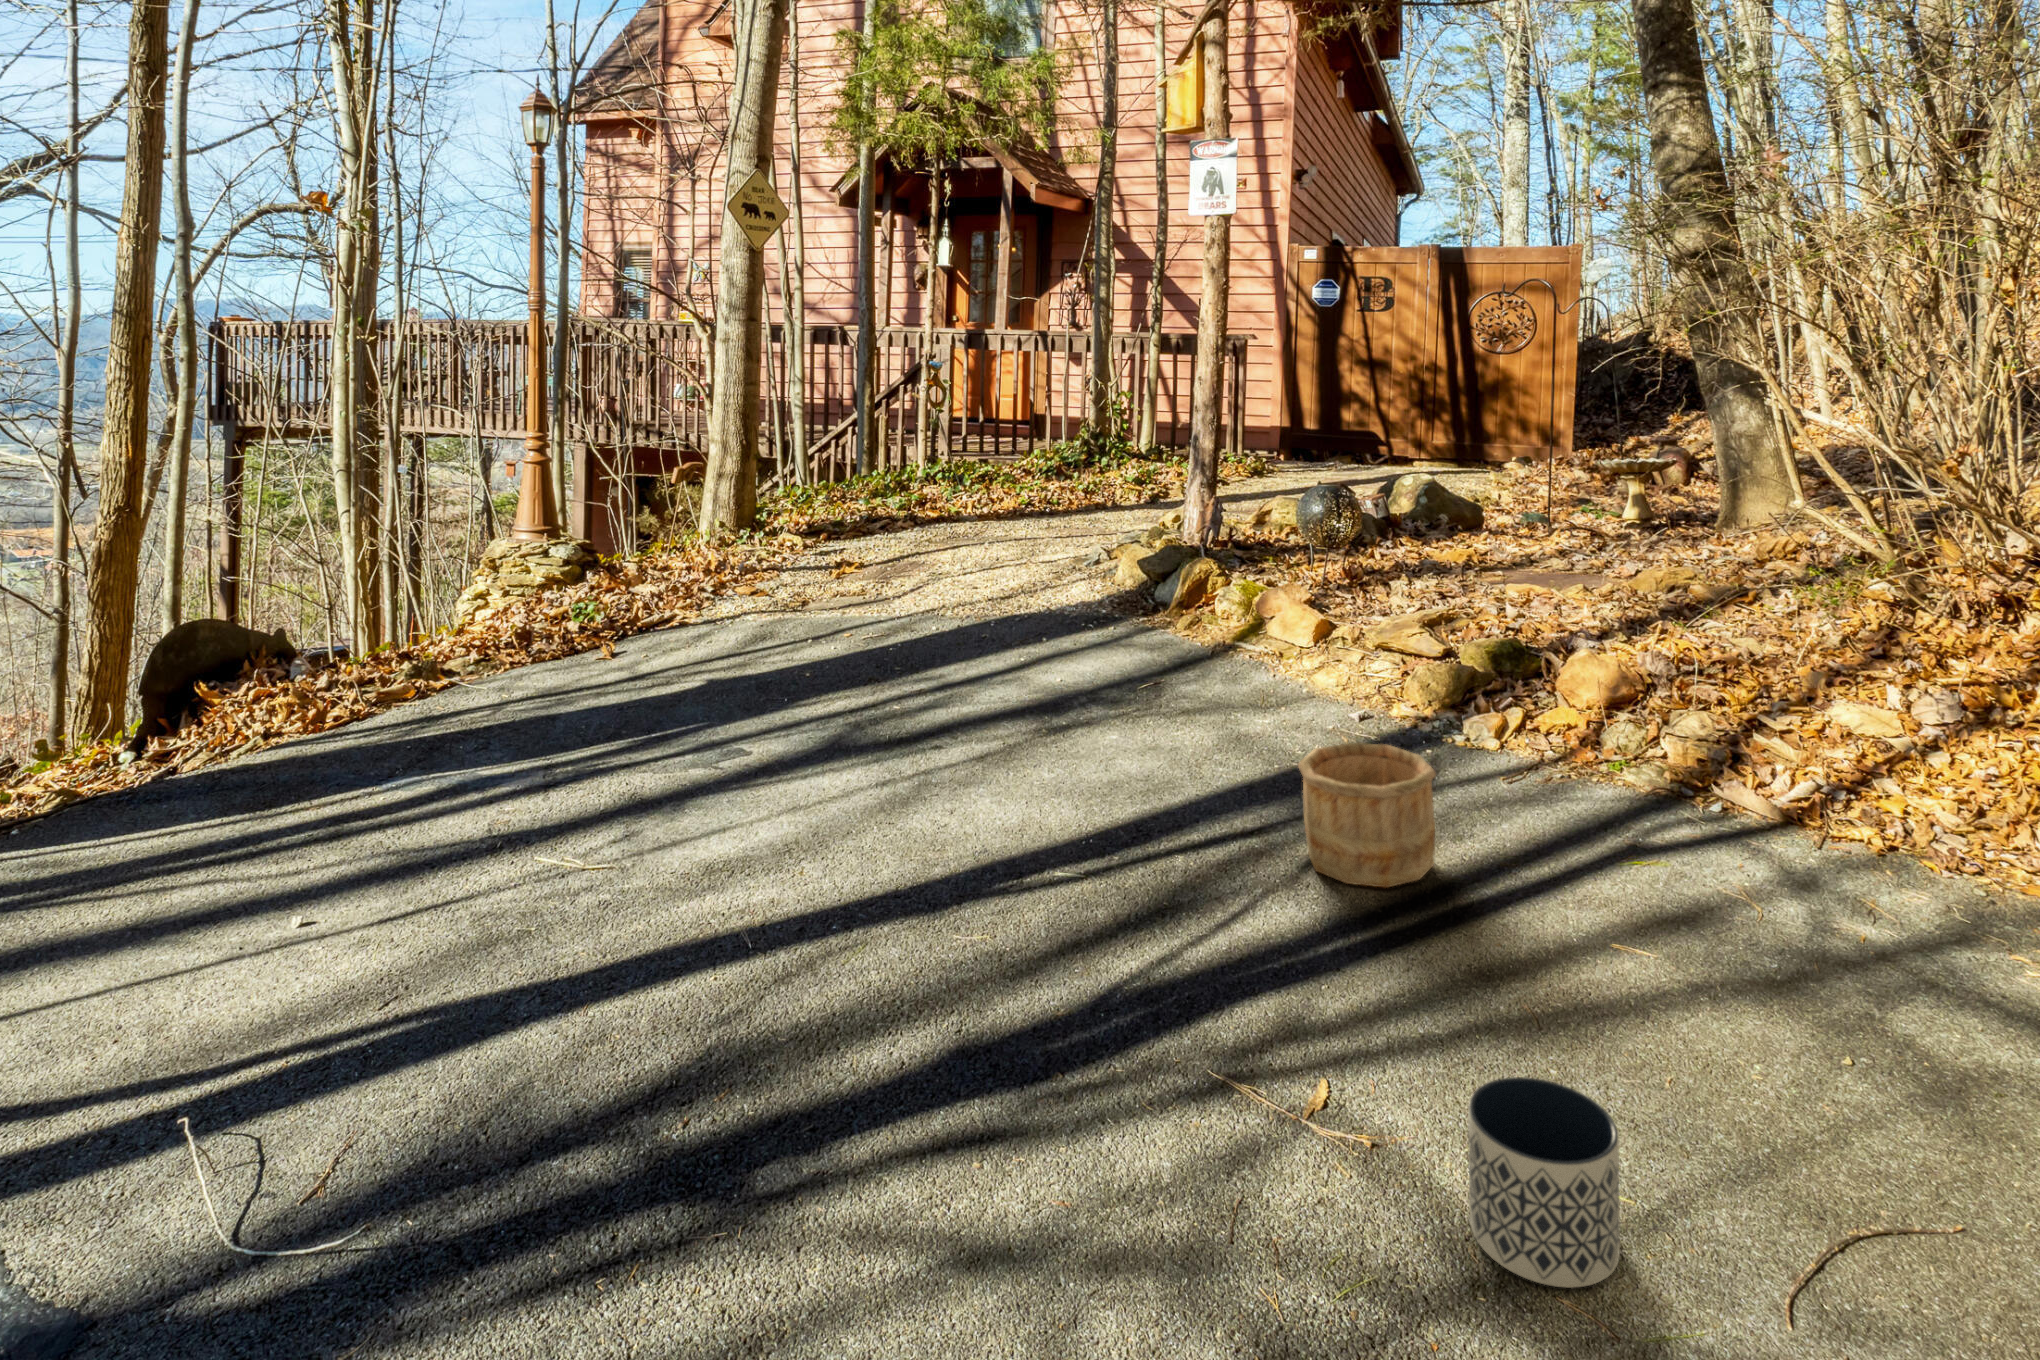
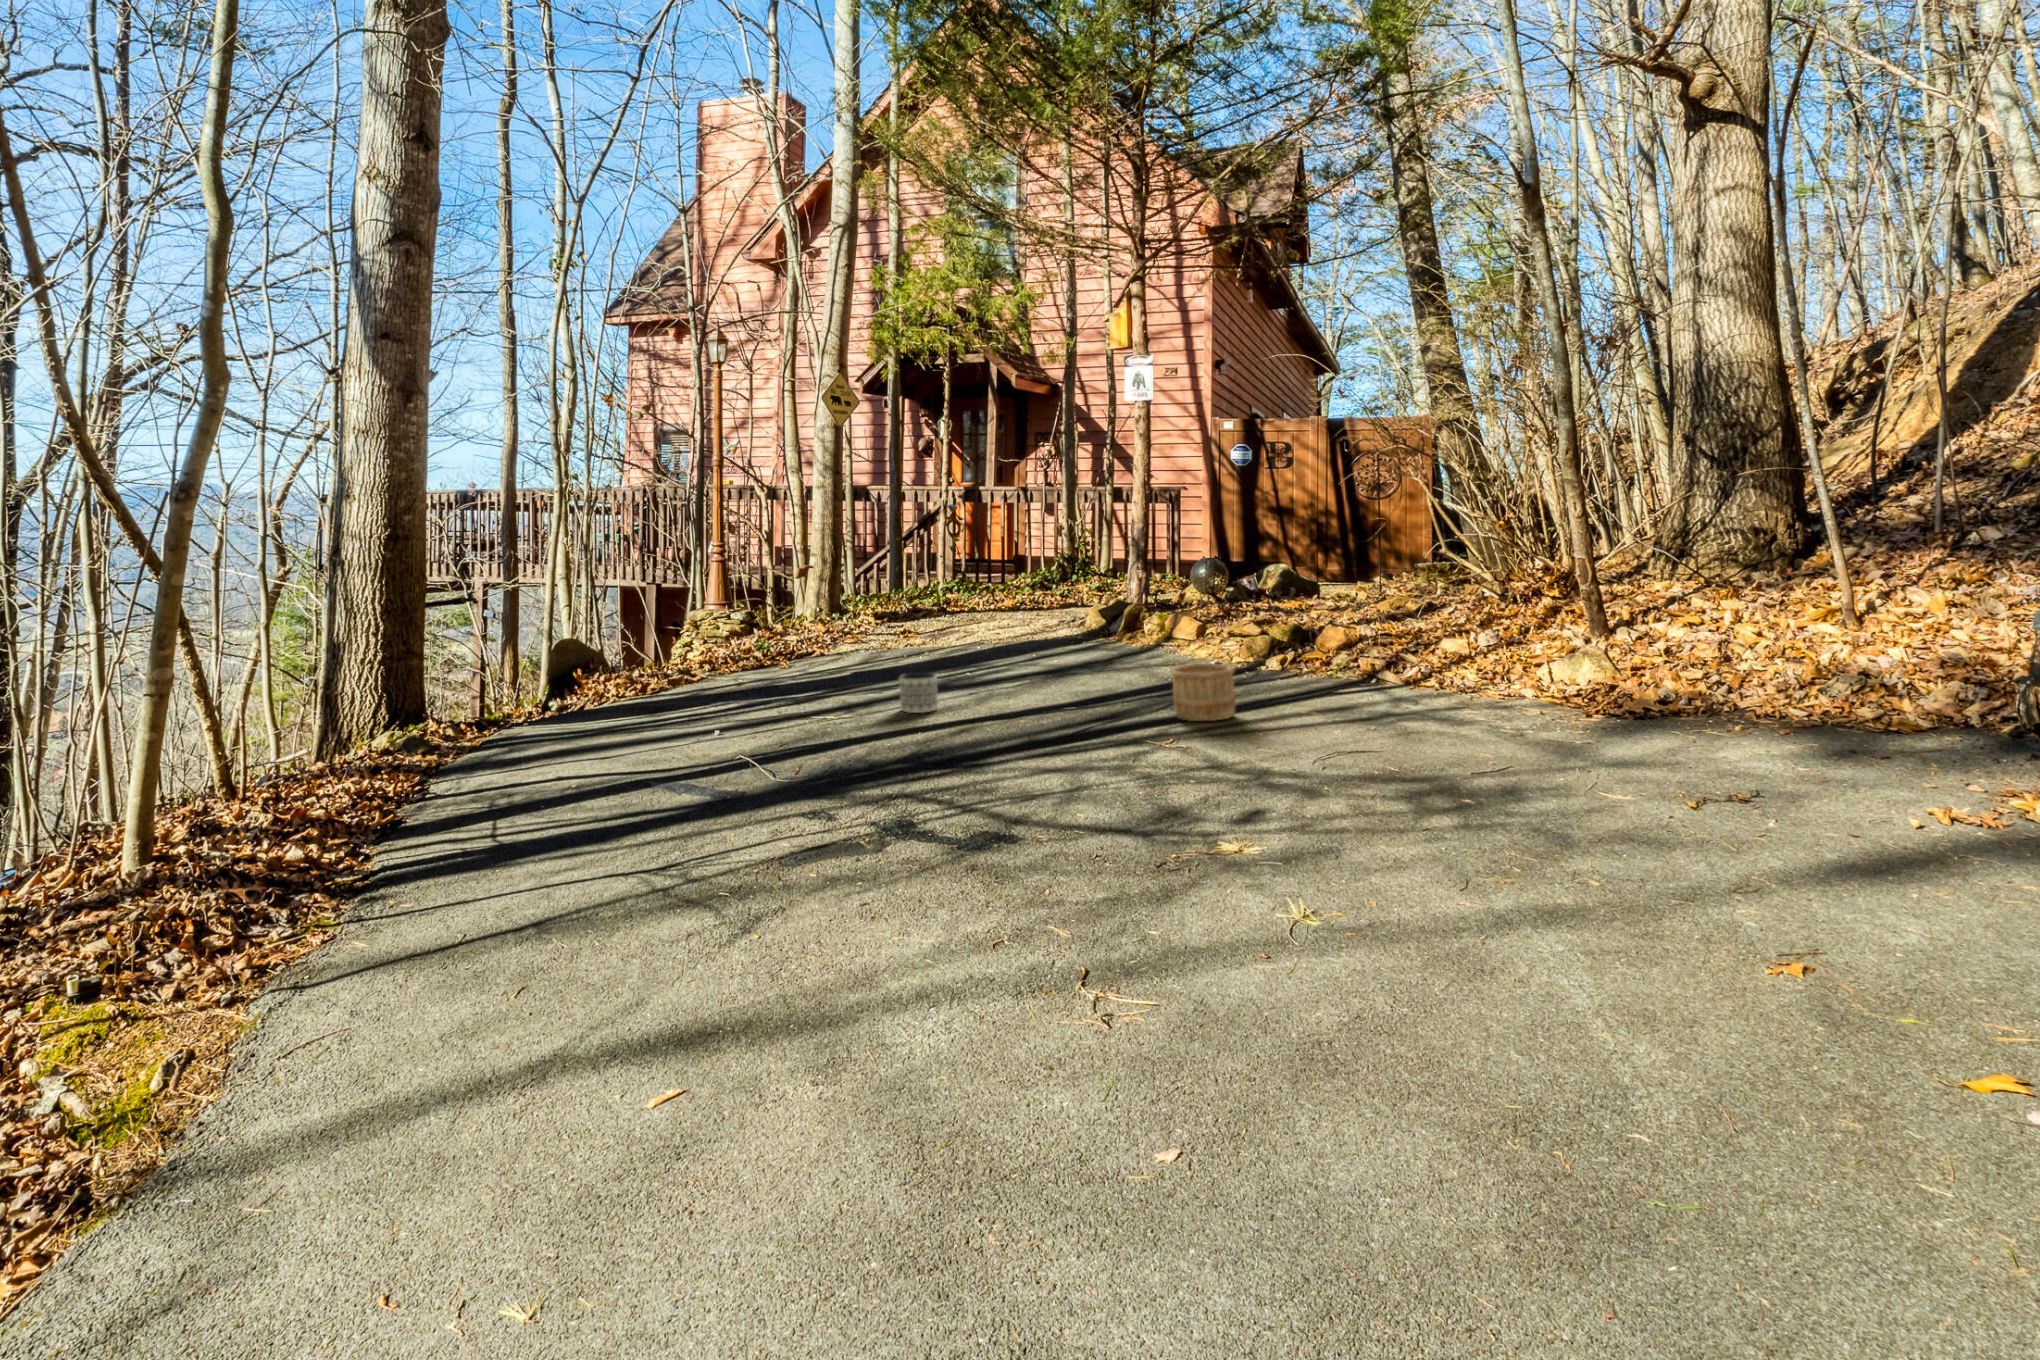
planter: present [1468,1077,1620,1288] -> present [899,673,938,713]

